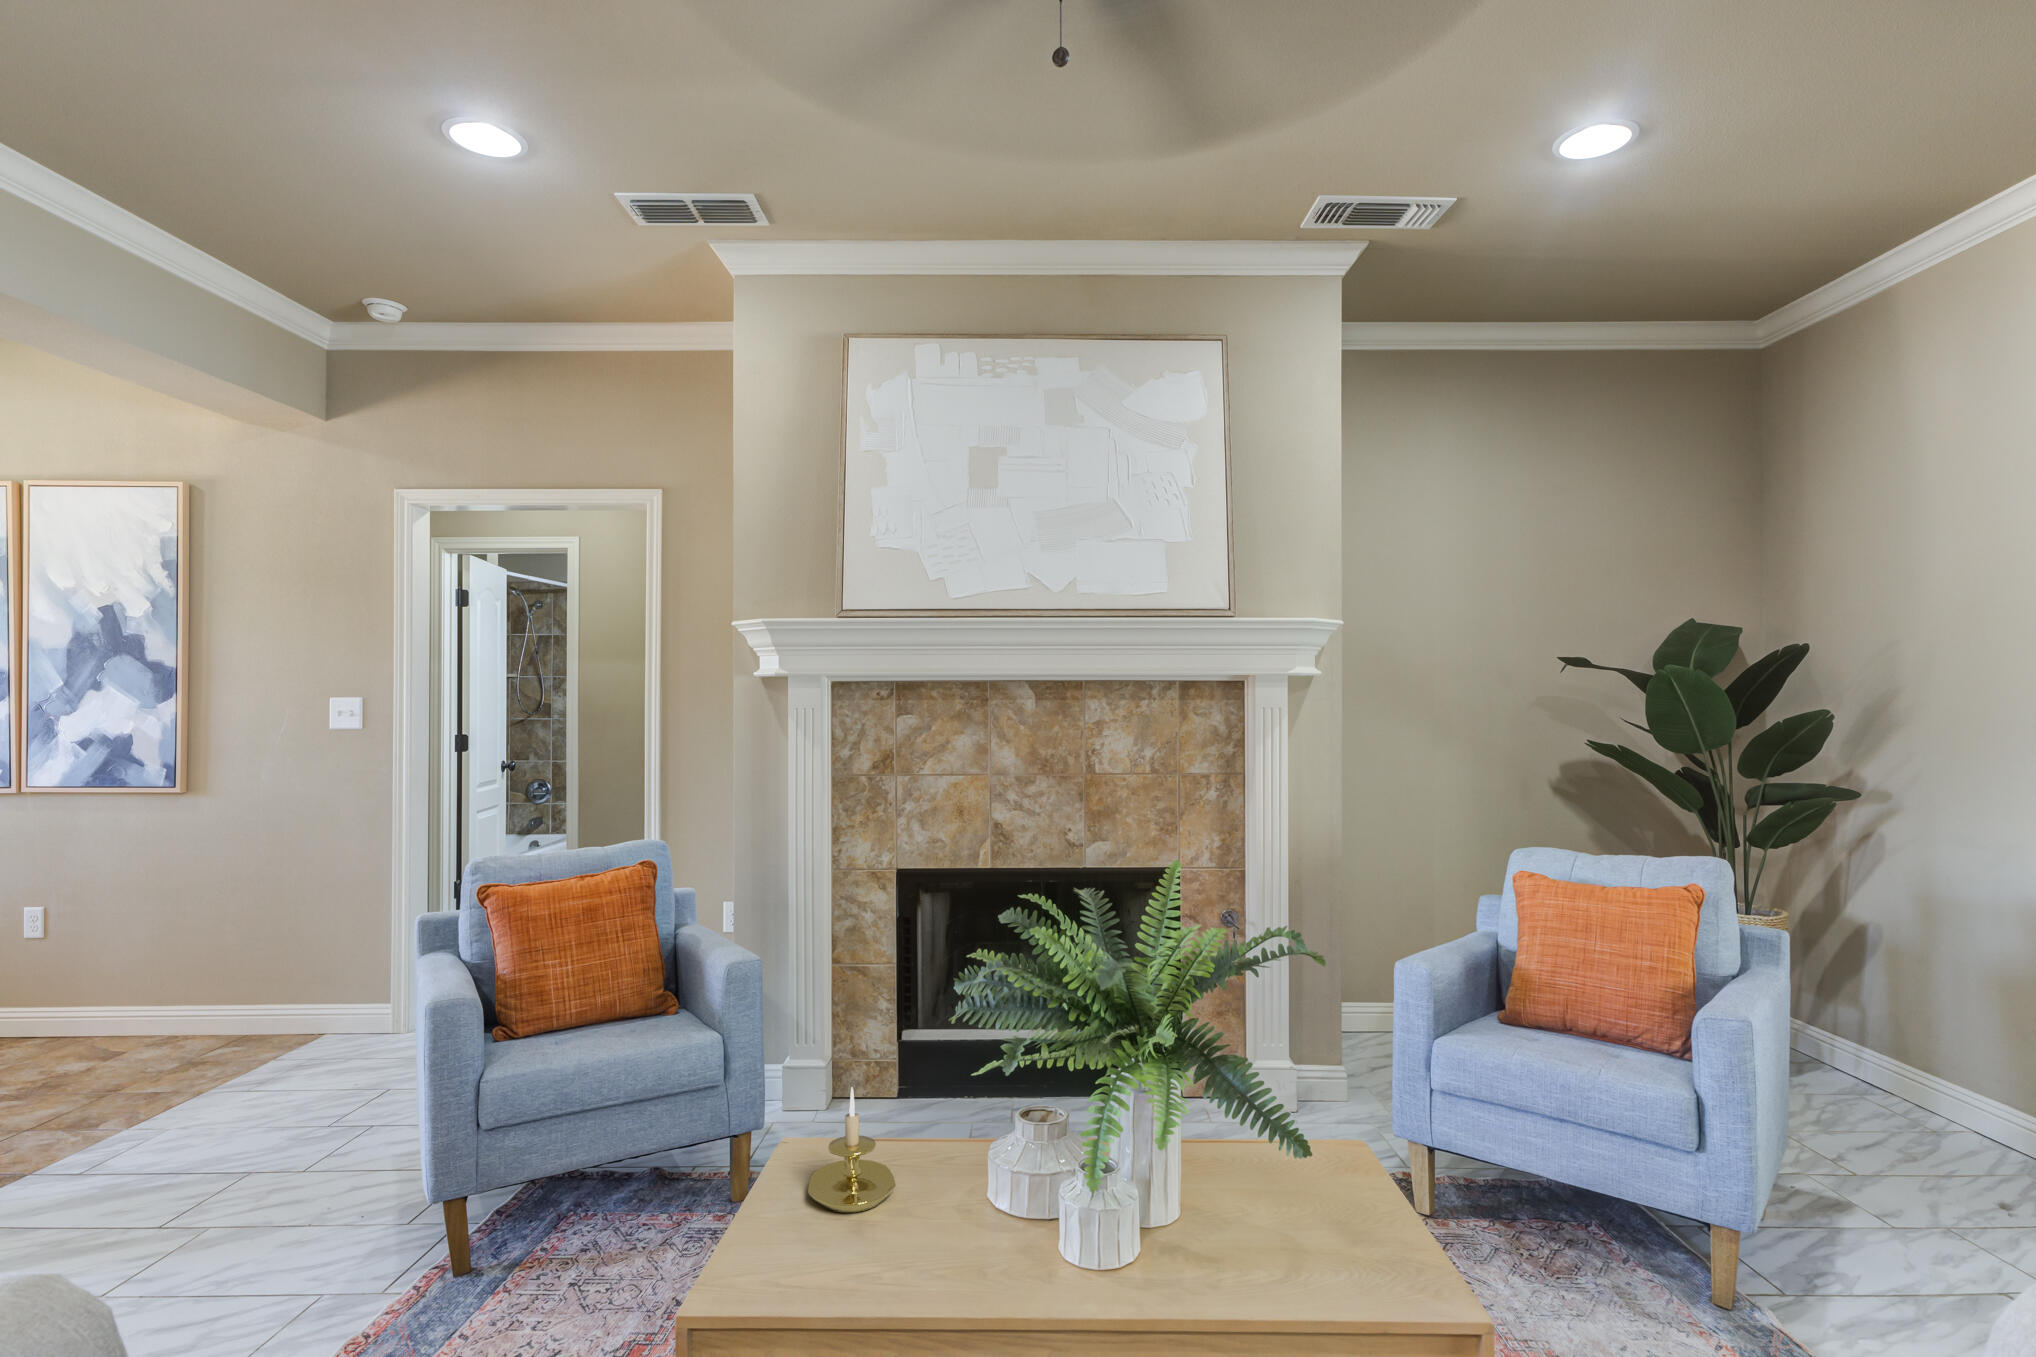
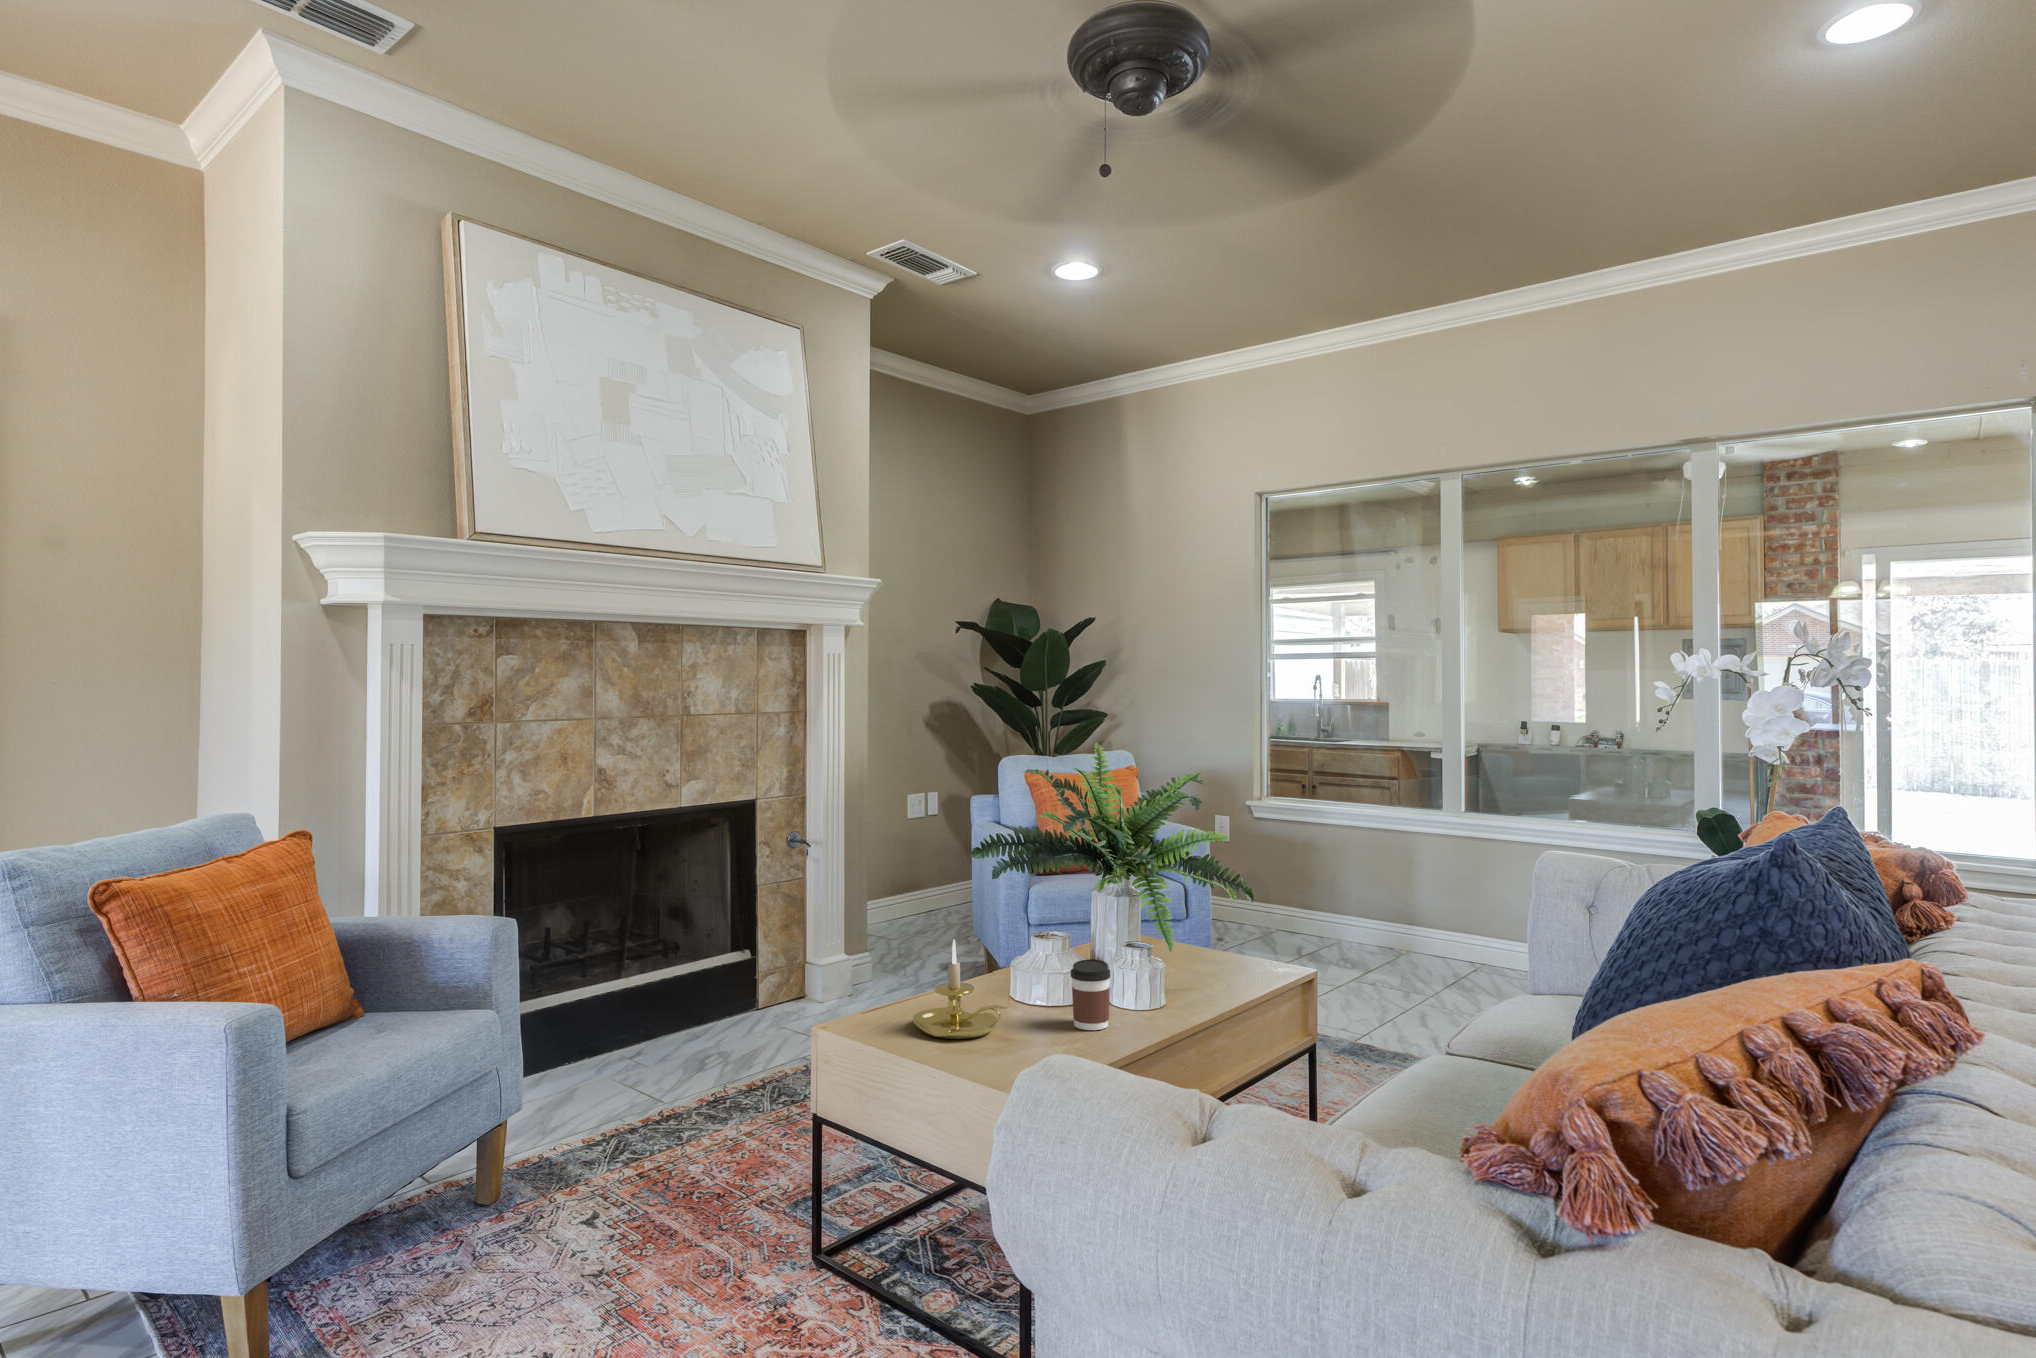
coffee cup: none [930,1162,983,1264] -> present [1071,959,1110,1030]

